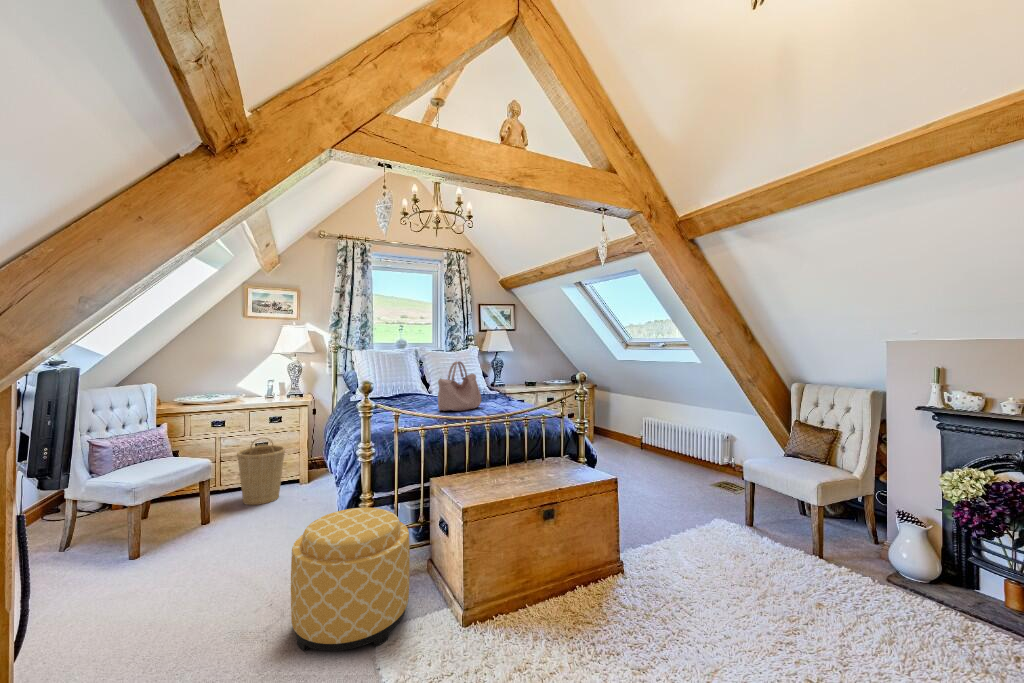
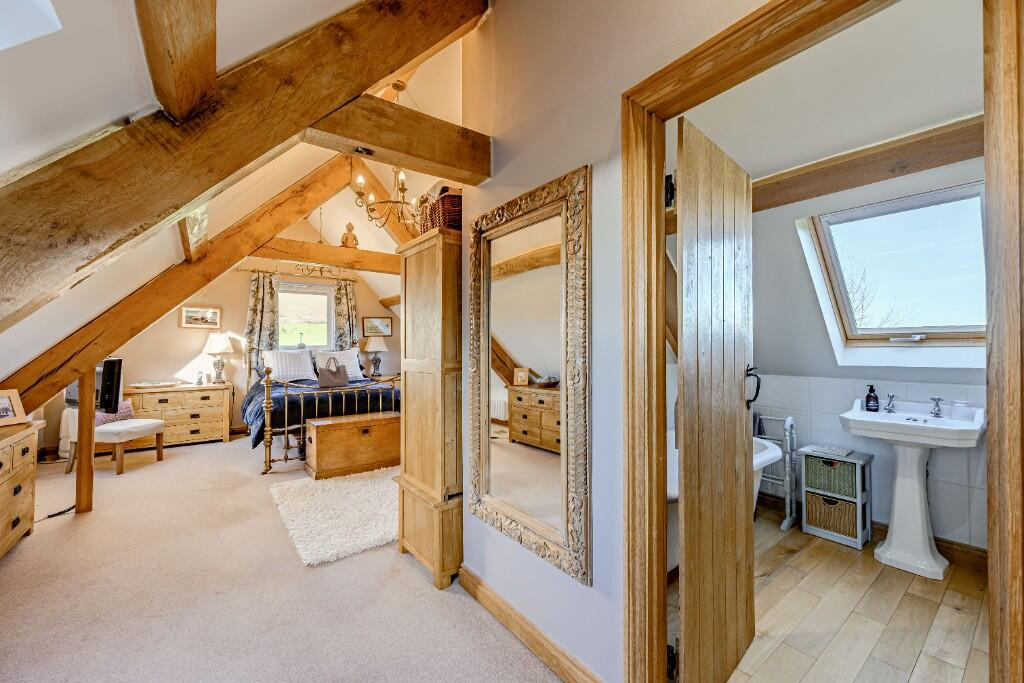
basket: present [237,437,285,505] -> none [178,410,213,453]
ottoman: present [291,508,410,651] -> none [226,432,290,494]

